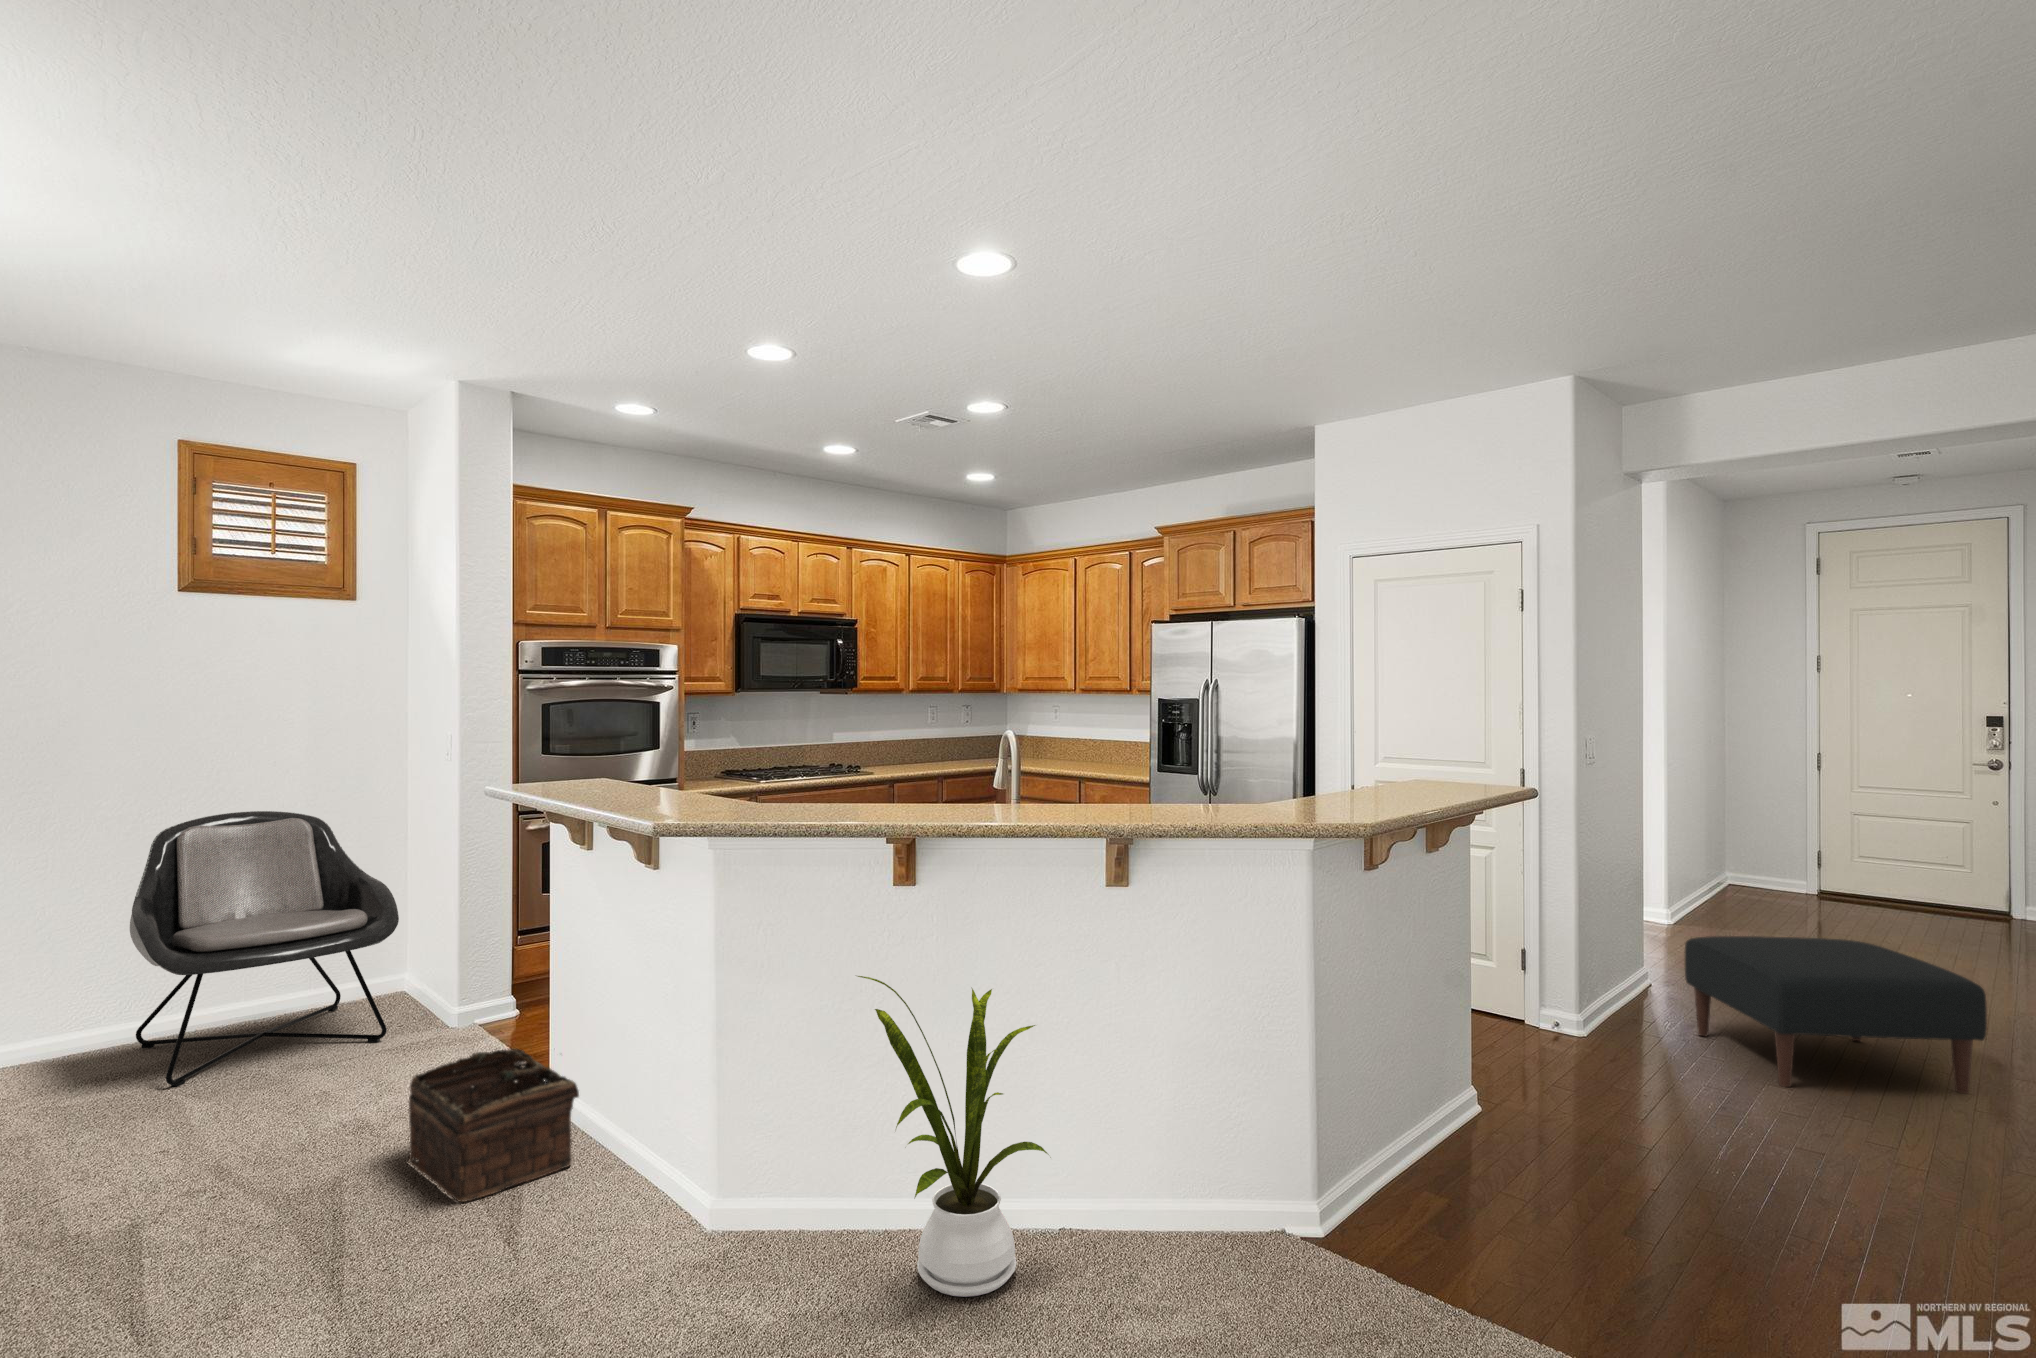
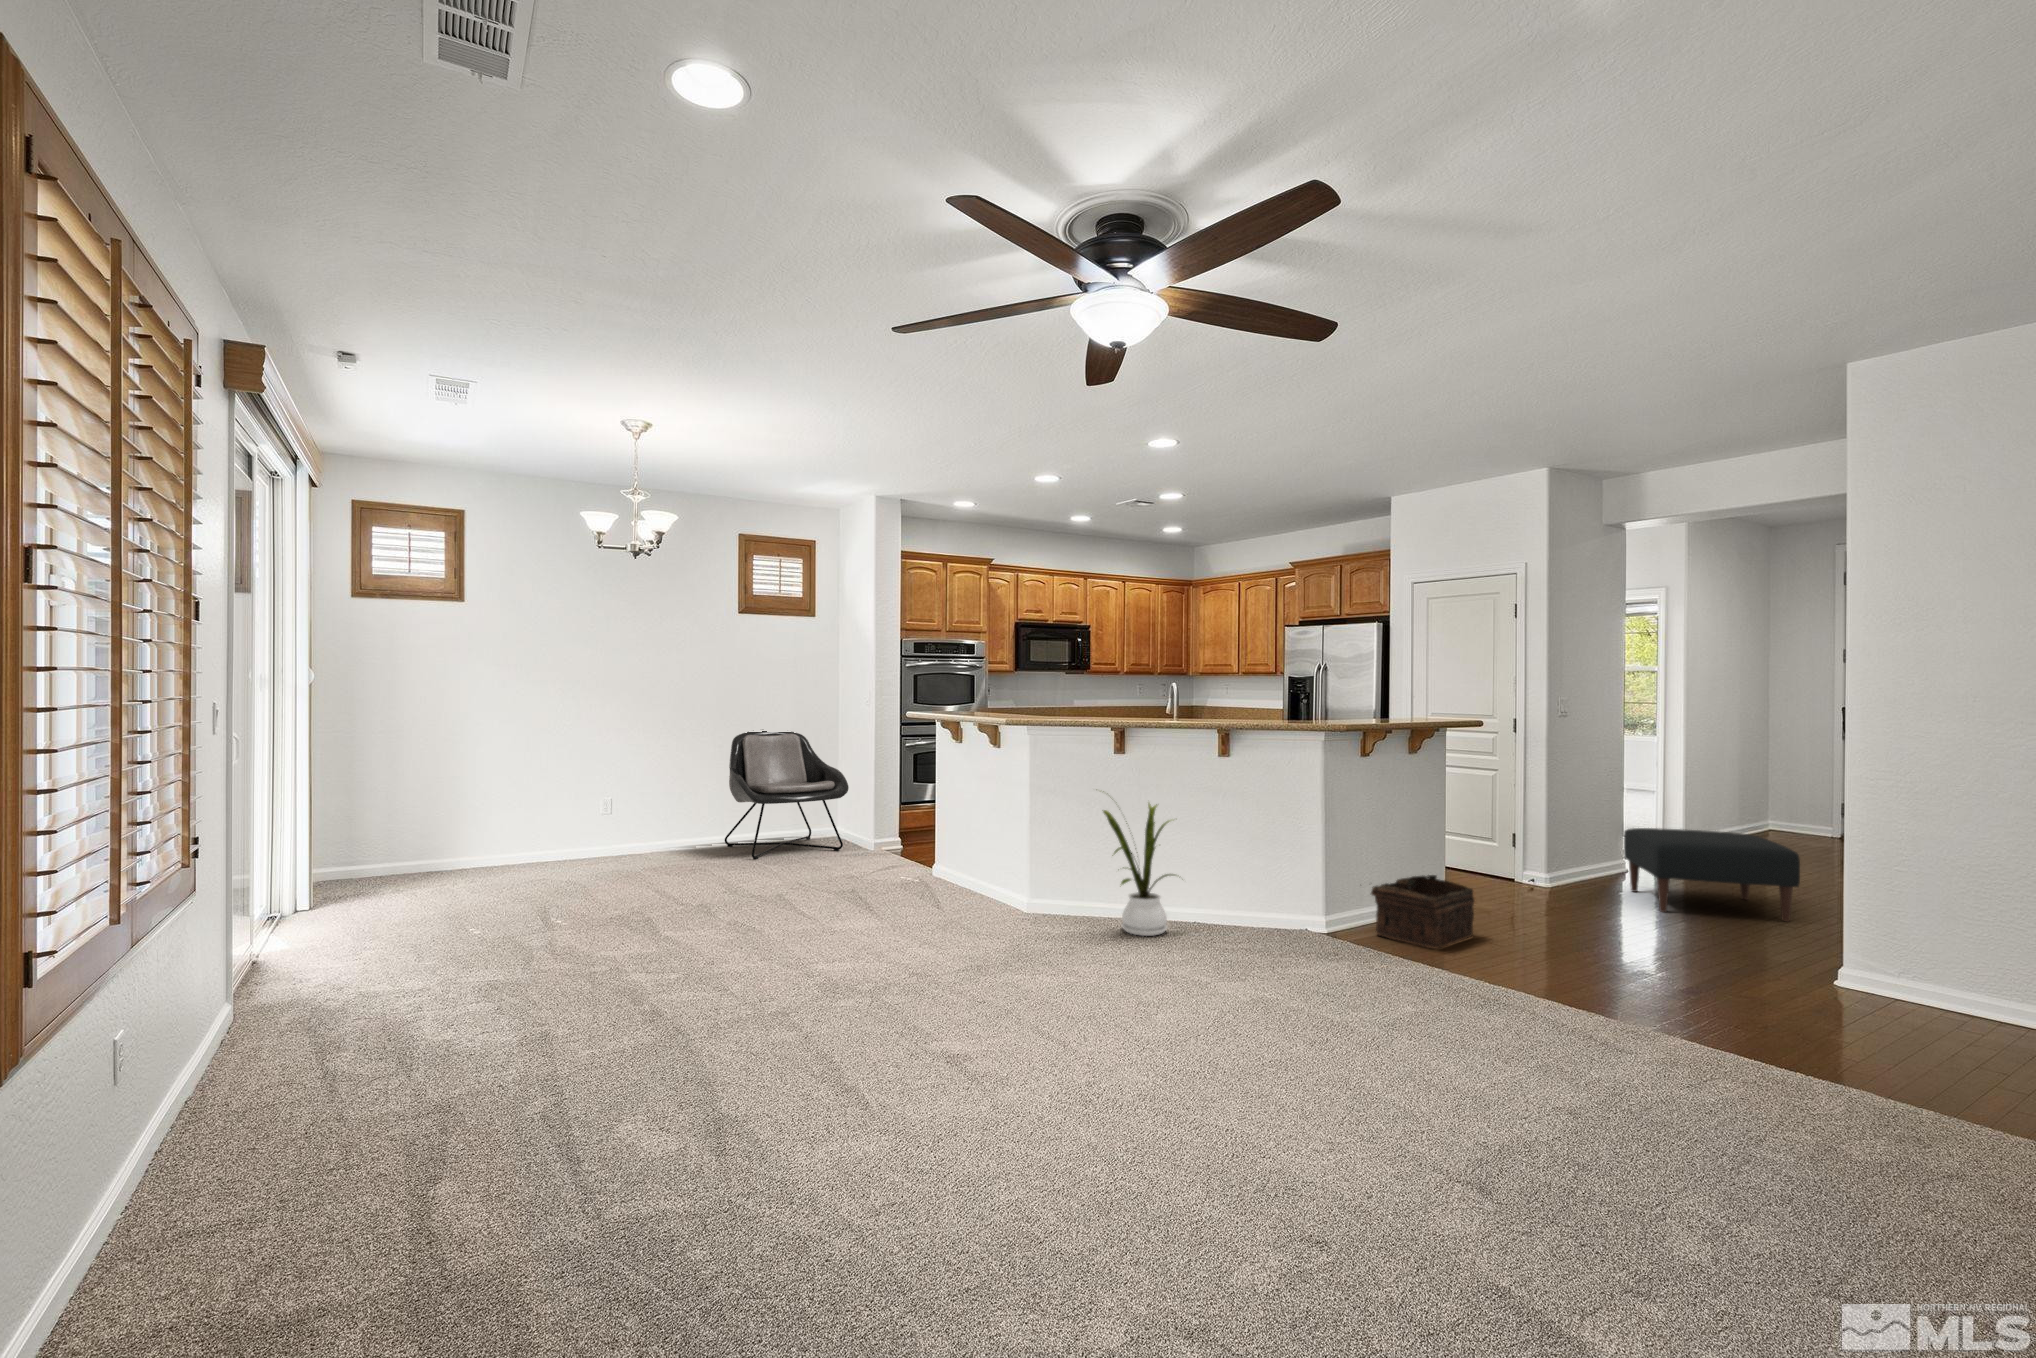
basket: present [409,1049,579,1202] -> present [1371,875,1474,949]

